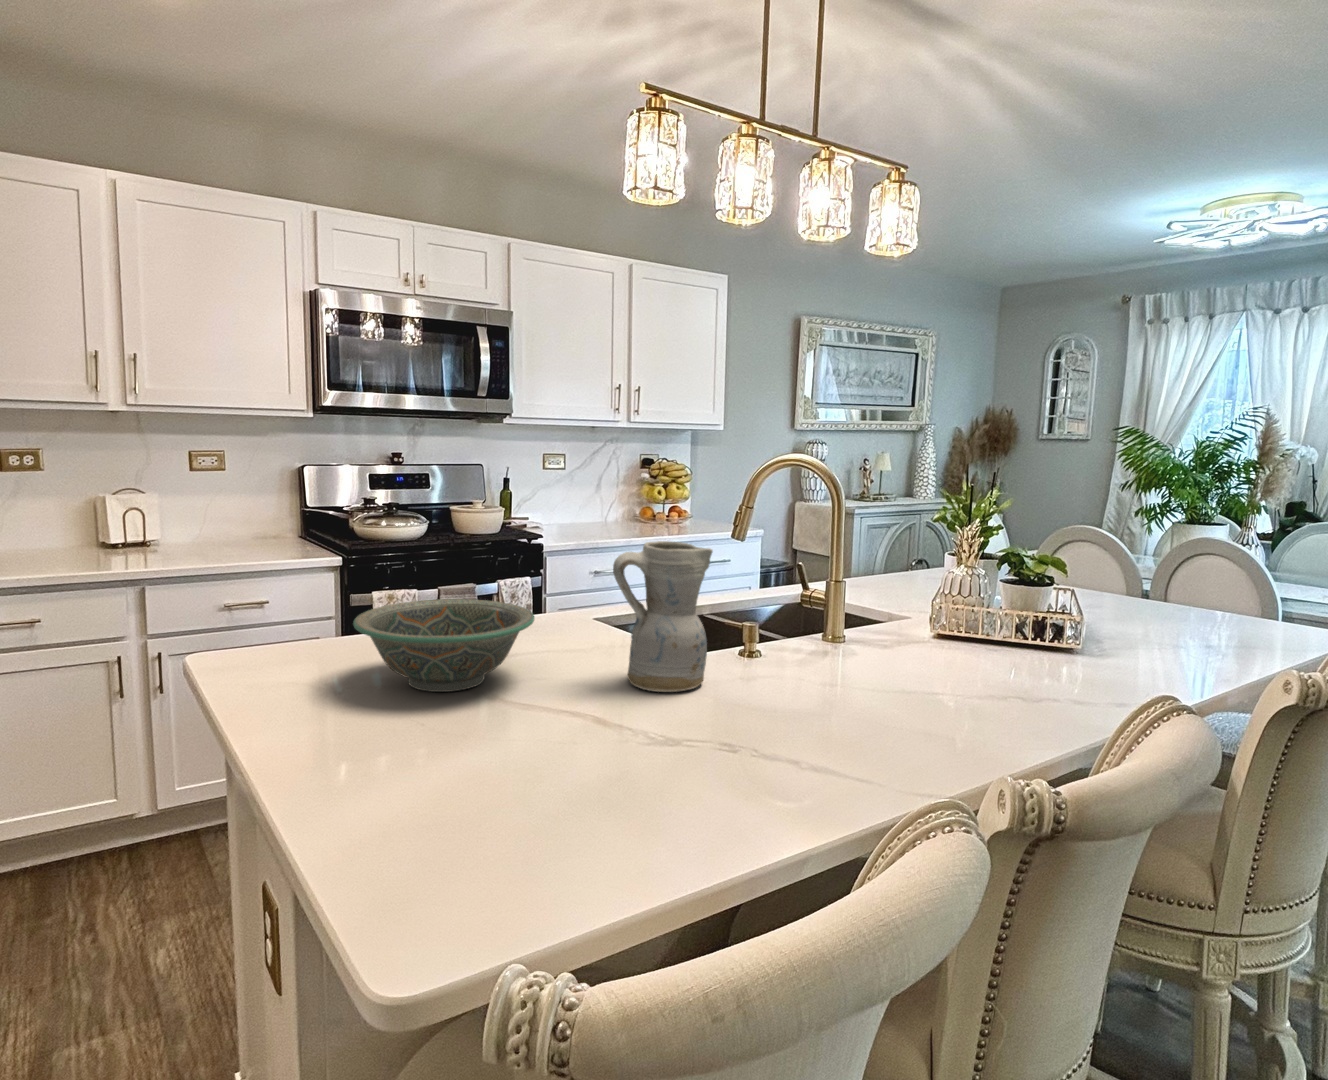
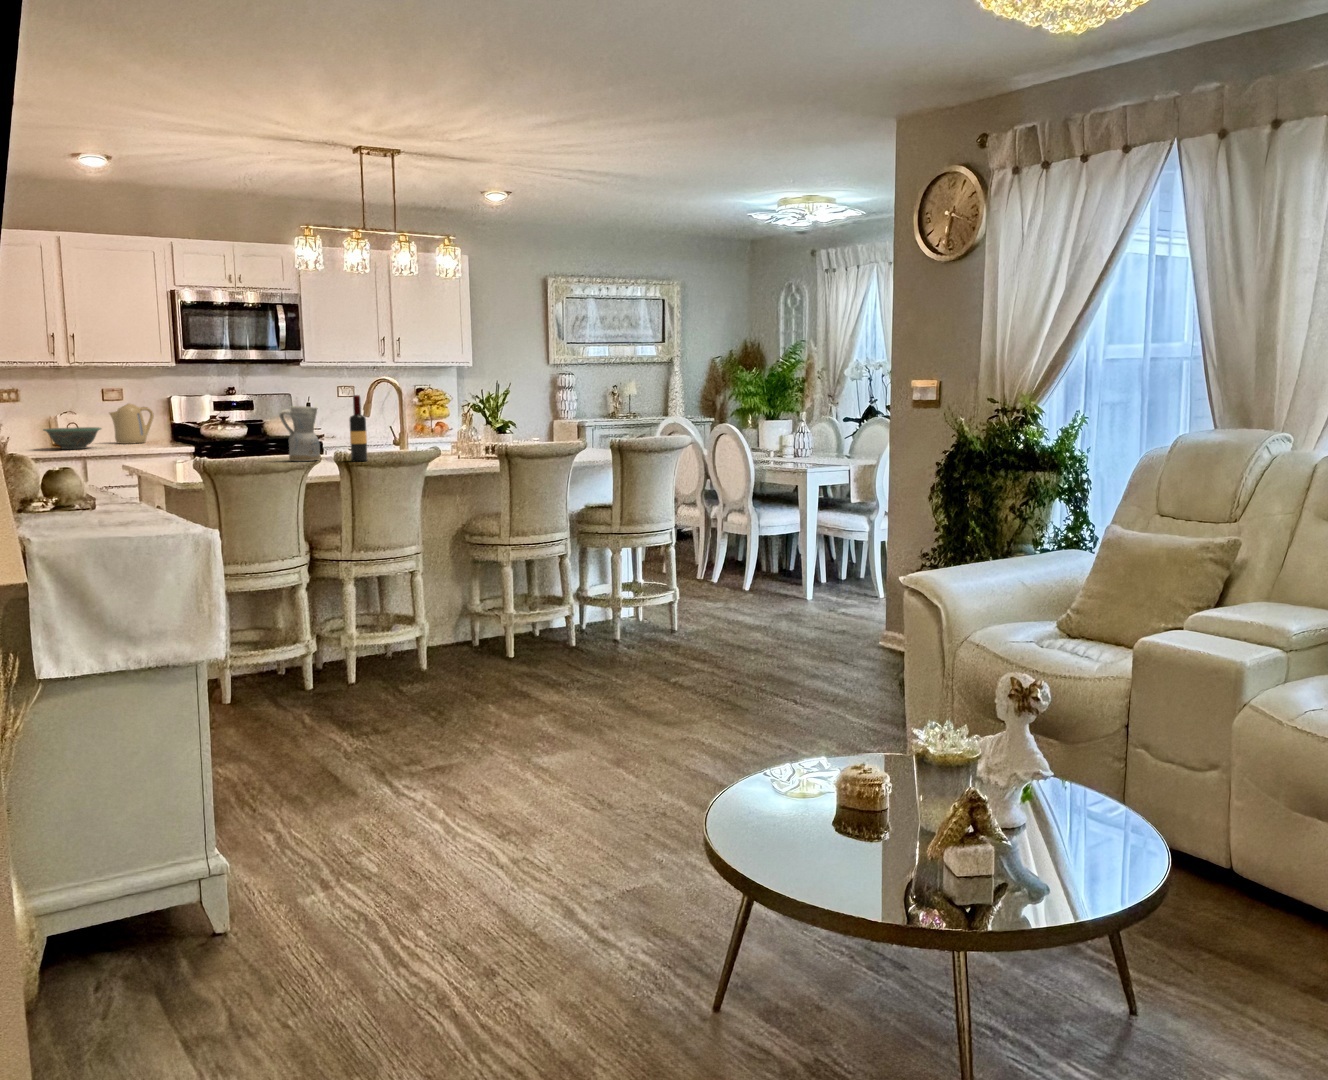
kettle: none [197,477,273,544] -> present [109,404,154,444]
wine bottle: none [793,520,841,697] -> present [349,395,368,461]
decorative bowl: present [353,599,534,692] -> present [43,427,101,449]

